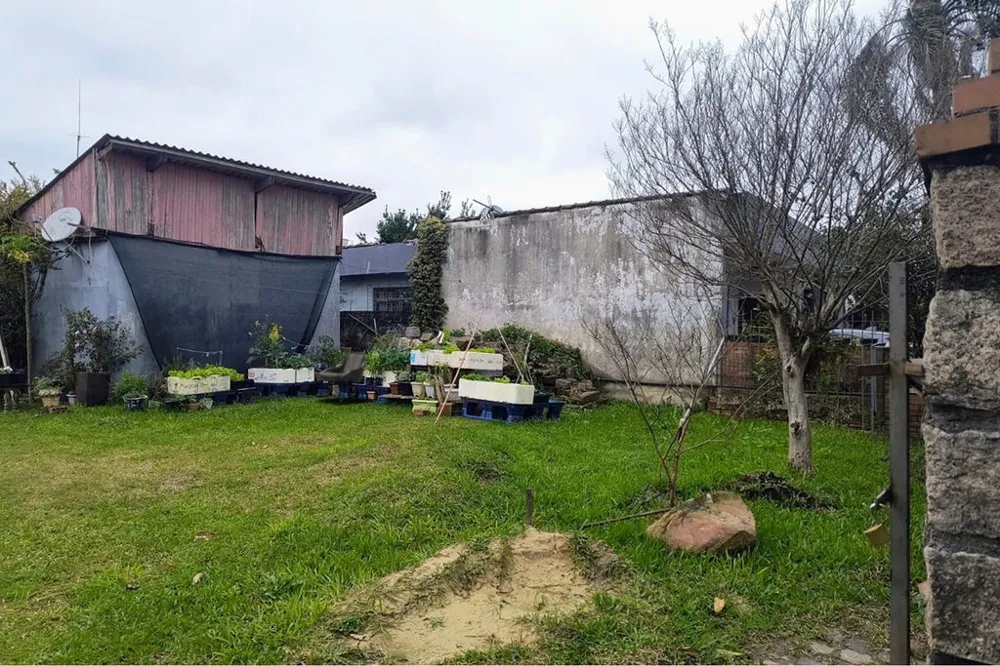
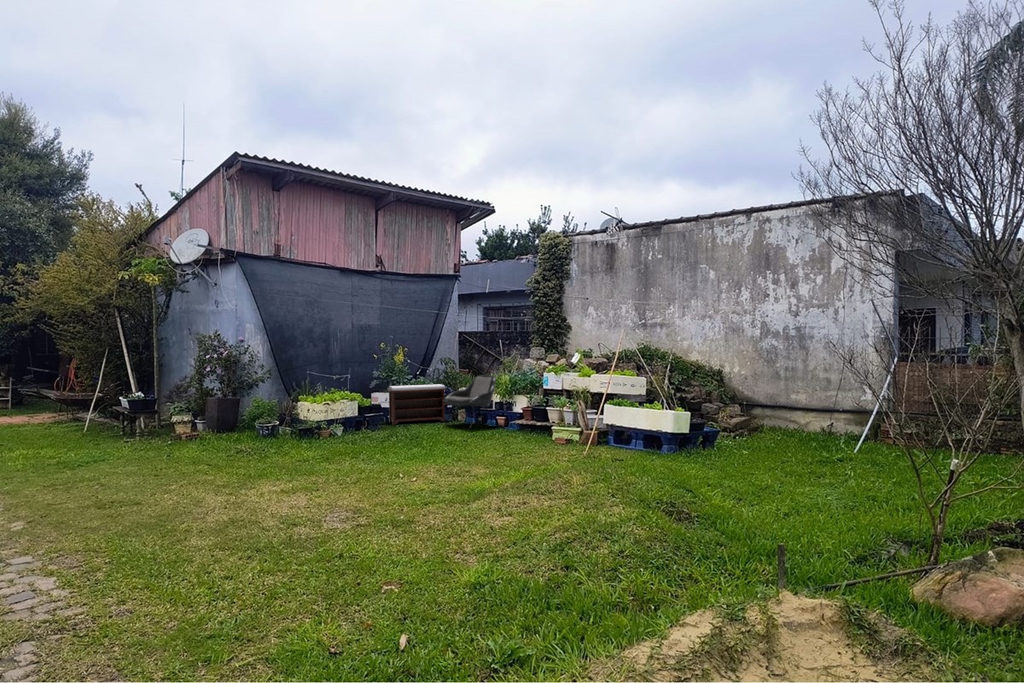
bench: none [264,361,322,400] -> present [387,384,446,425]

